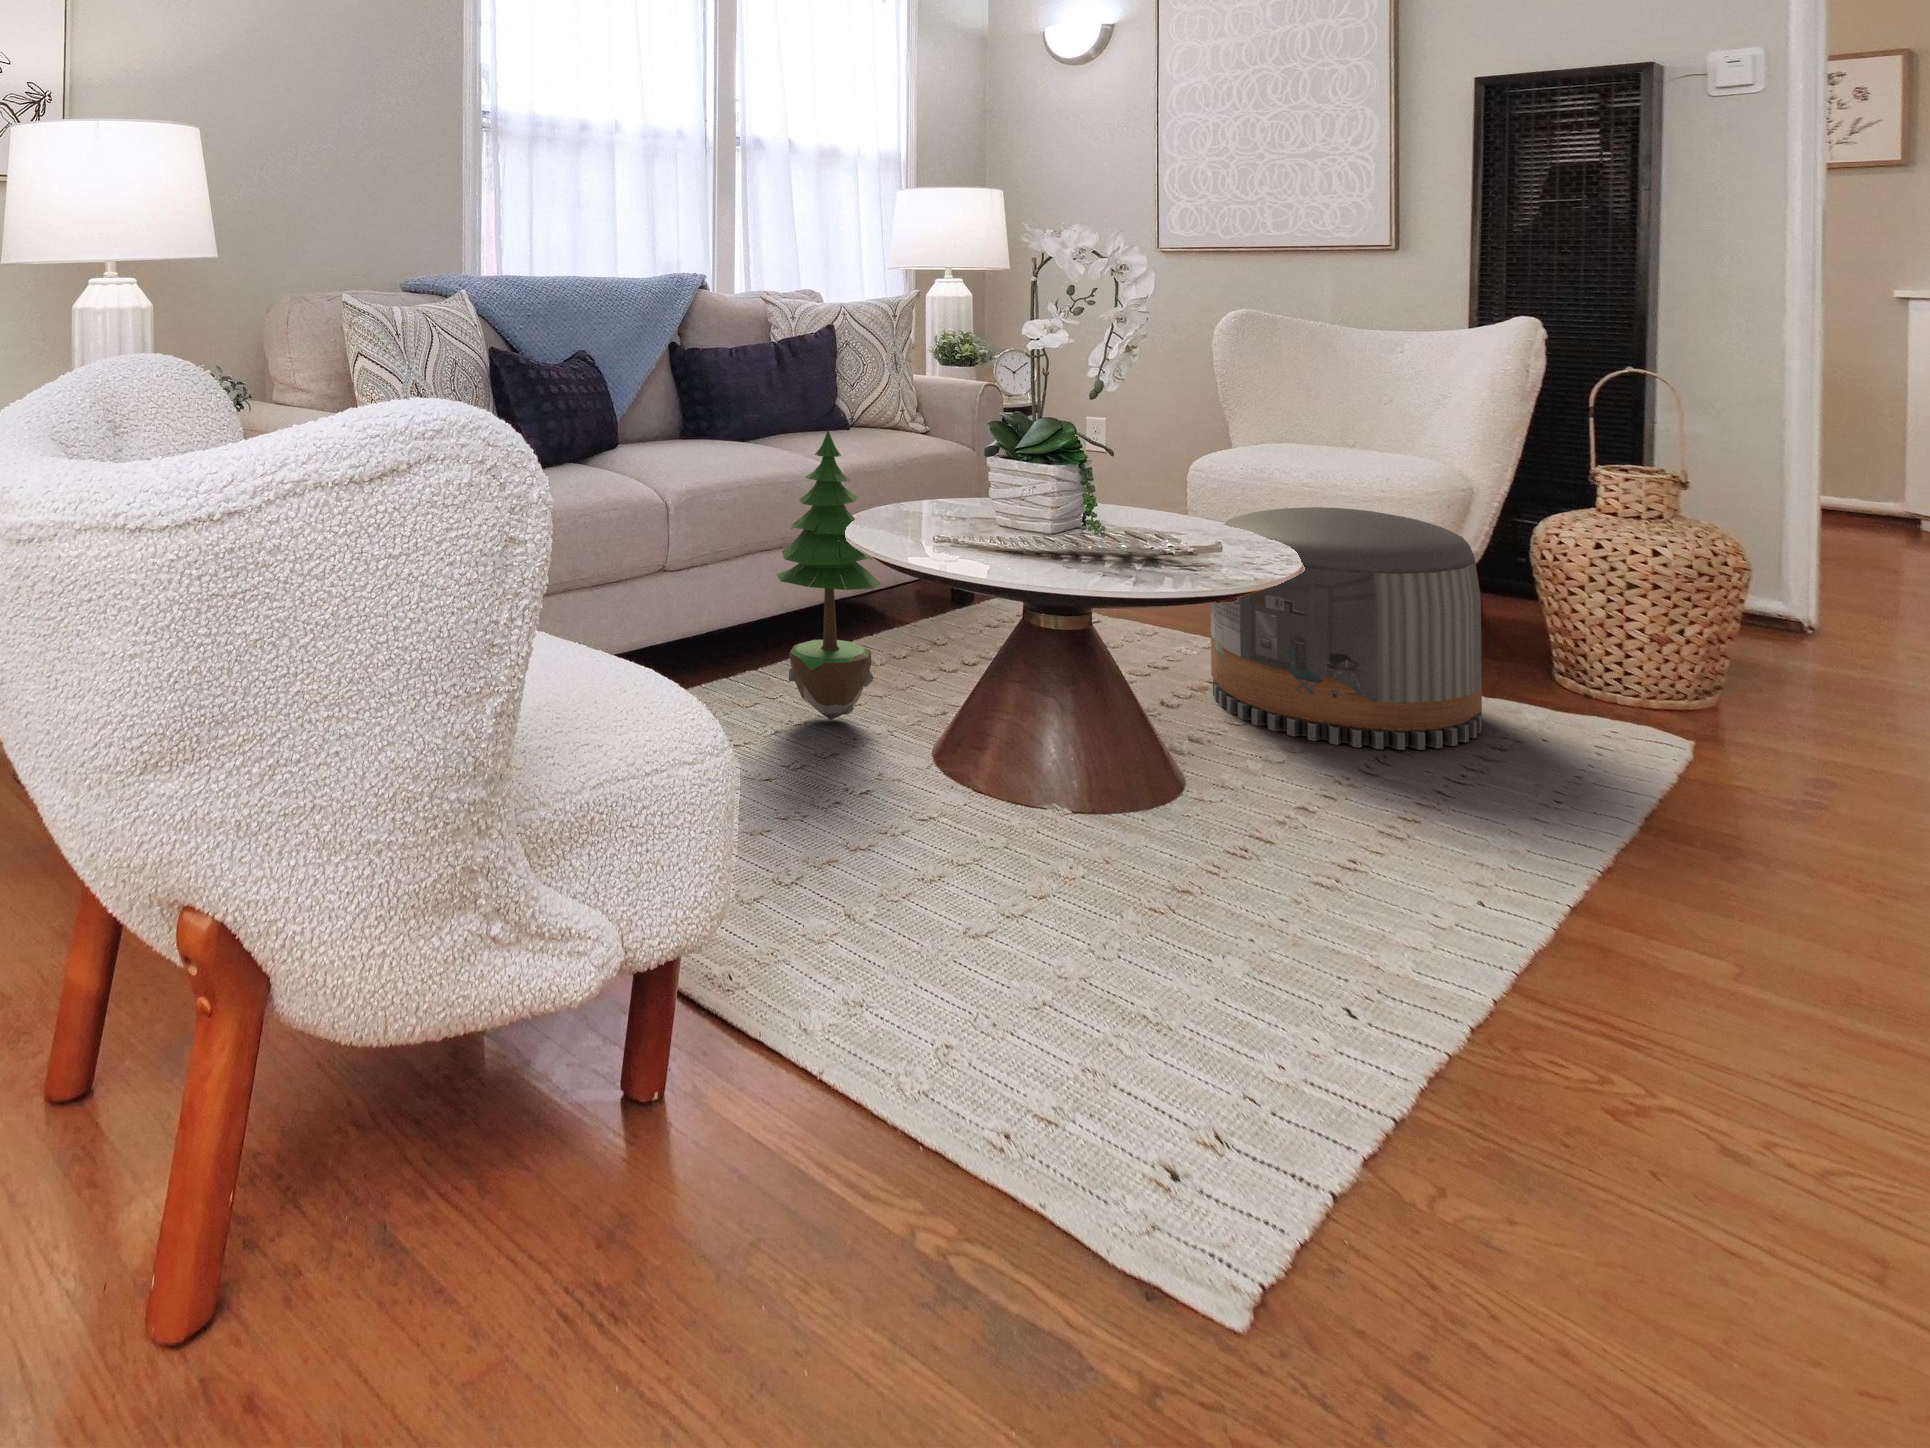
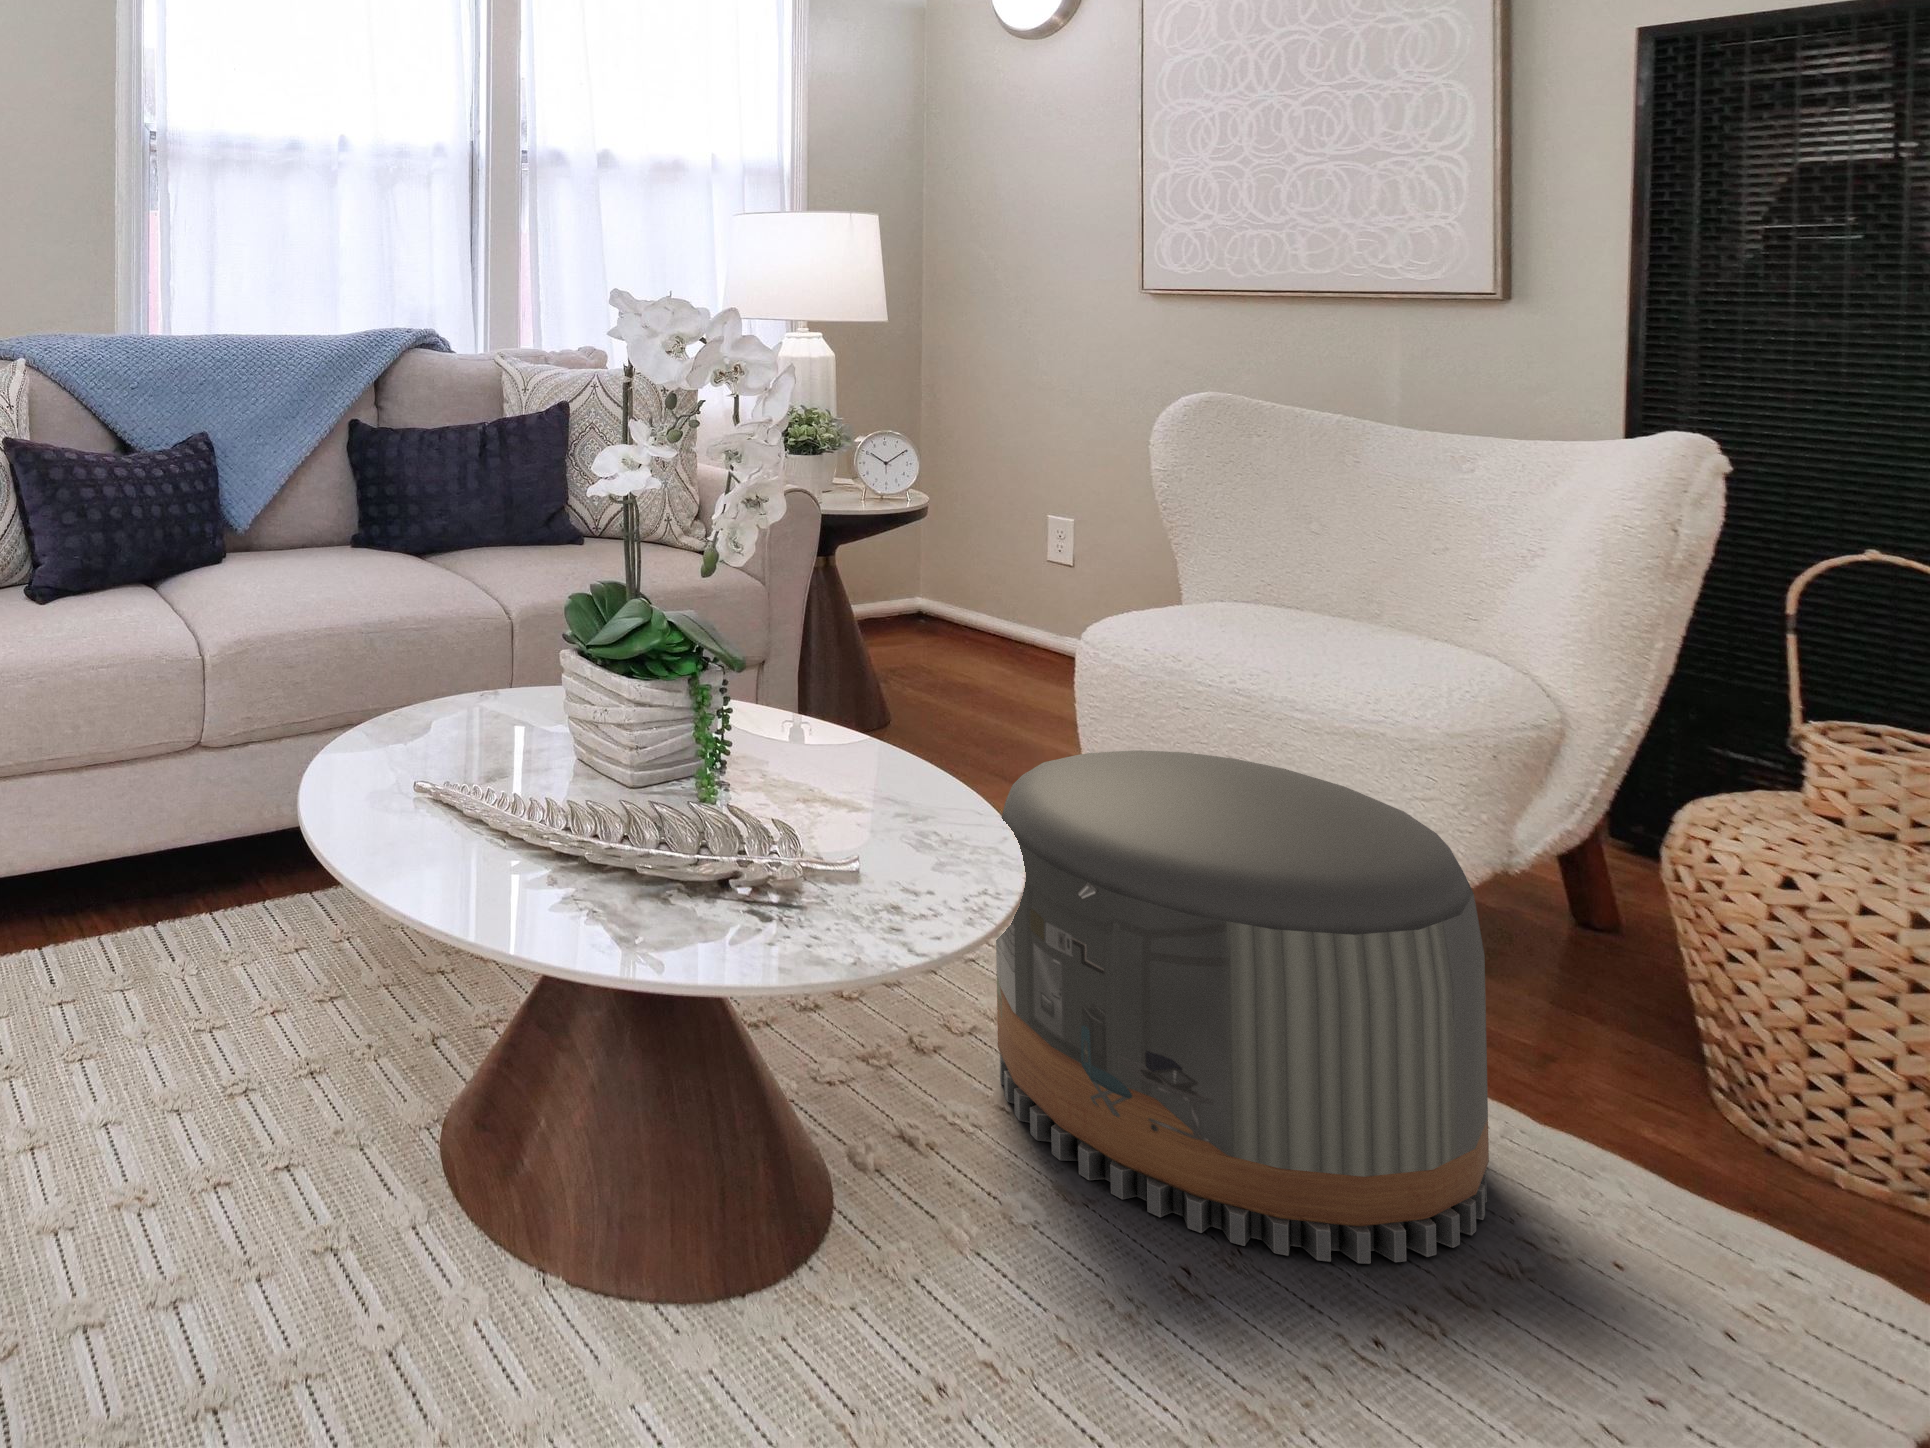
potted tree: present [777,431,881,720] -> none [277,591,431,1020]

